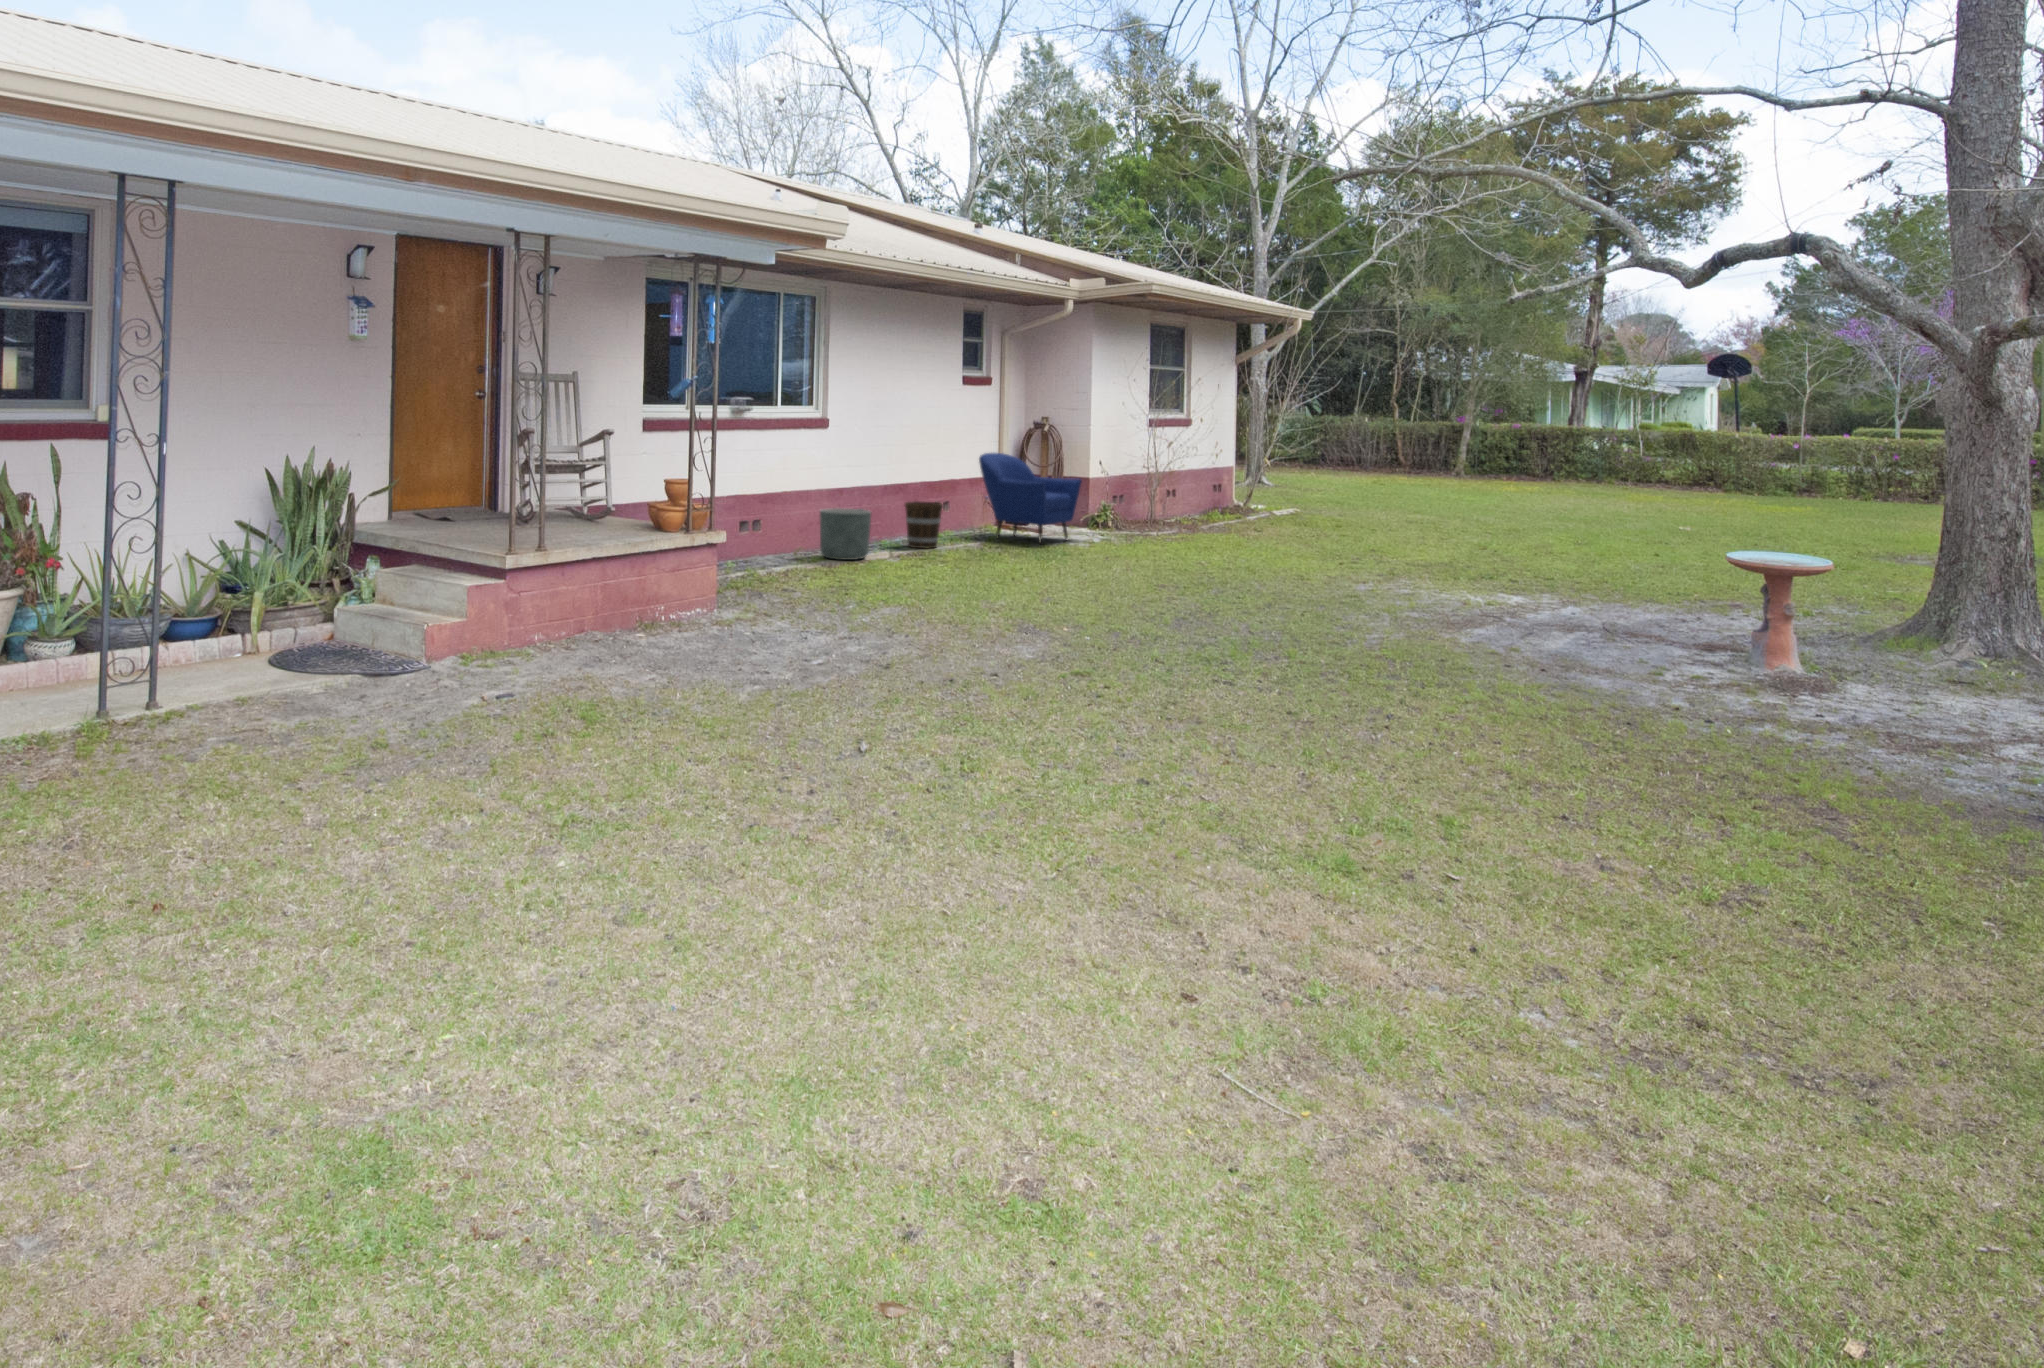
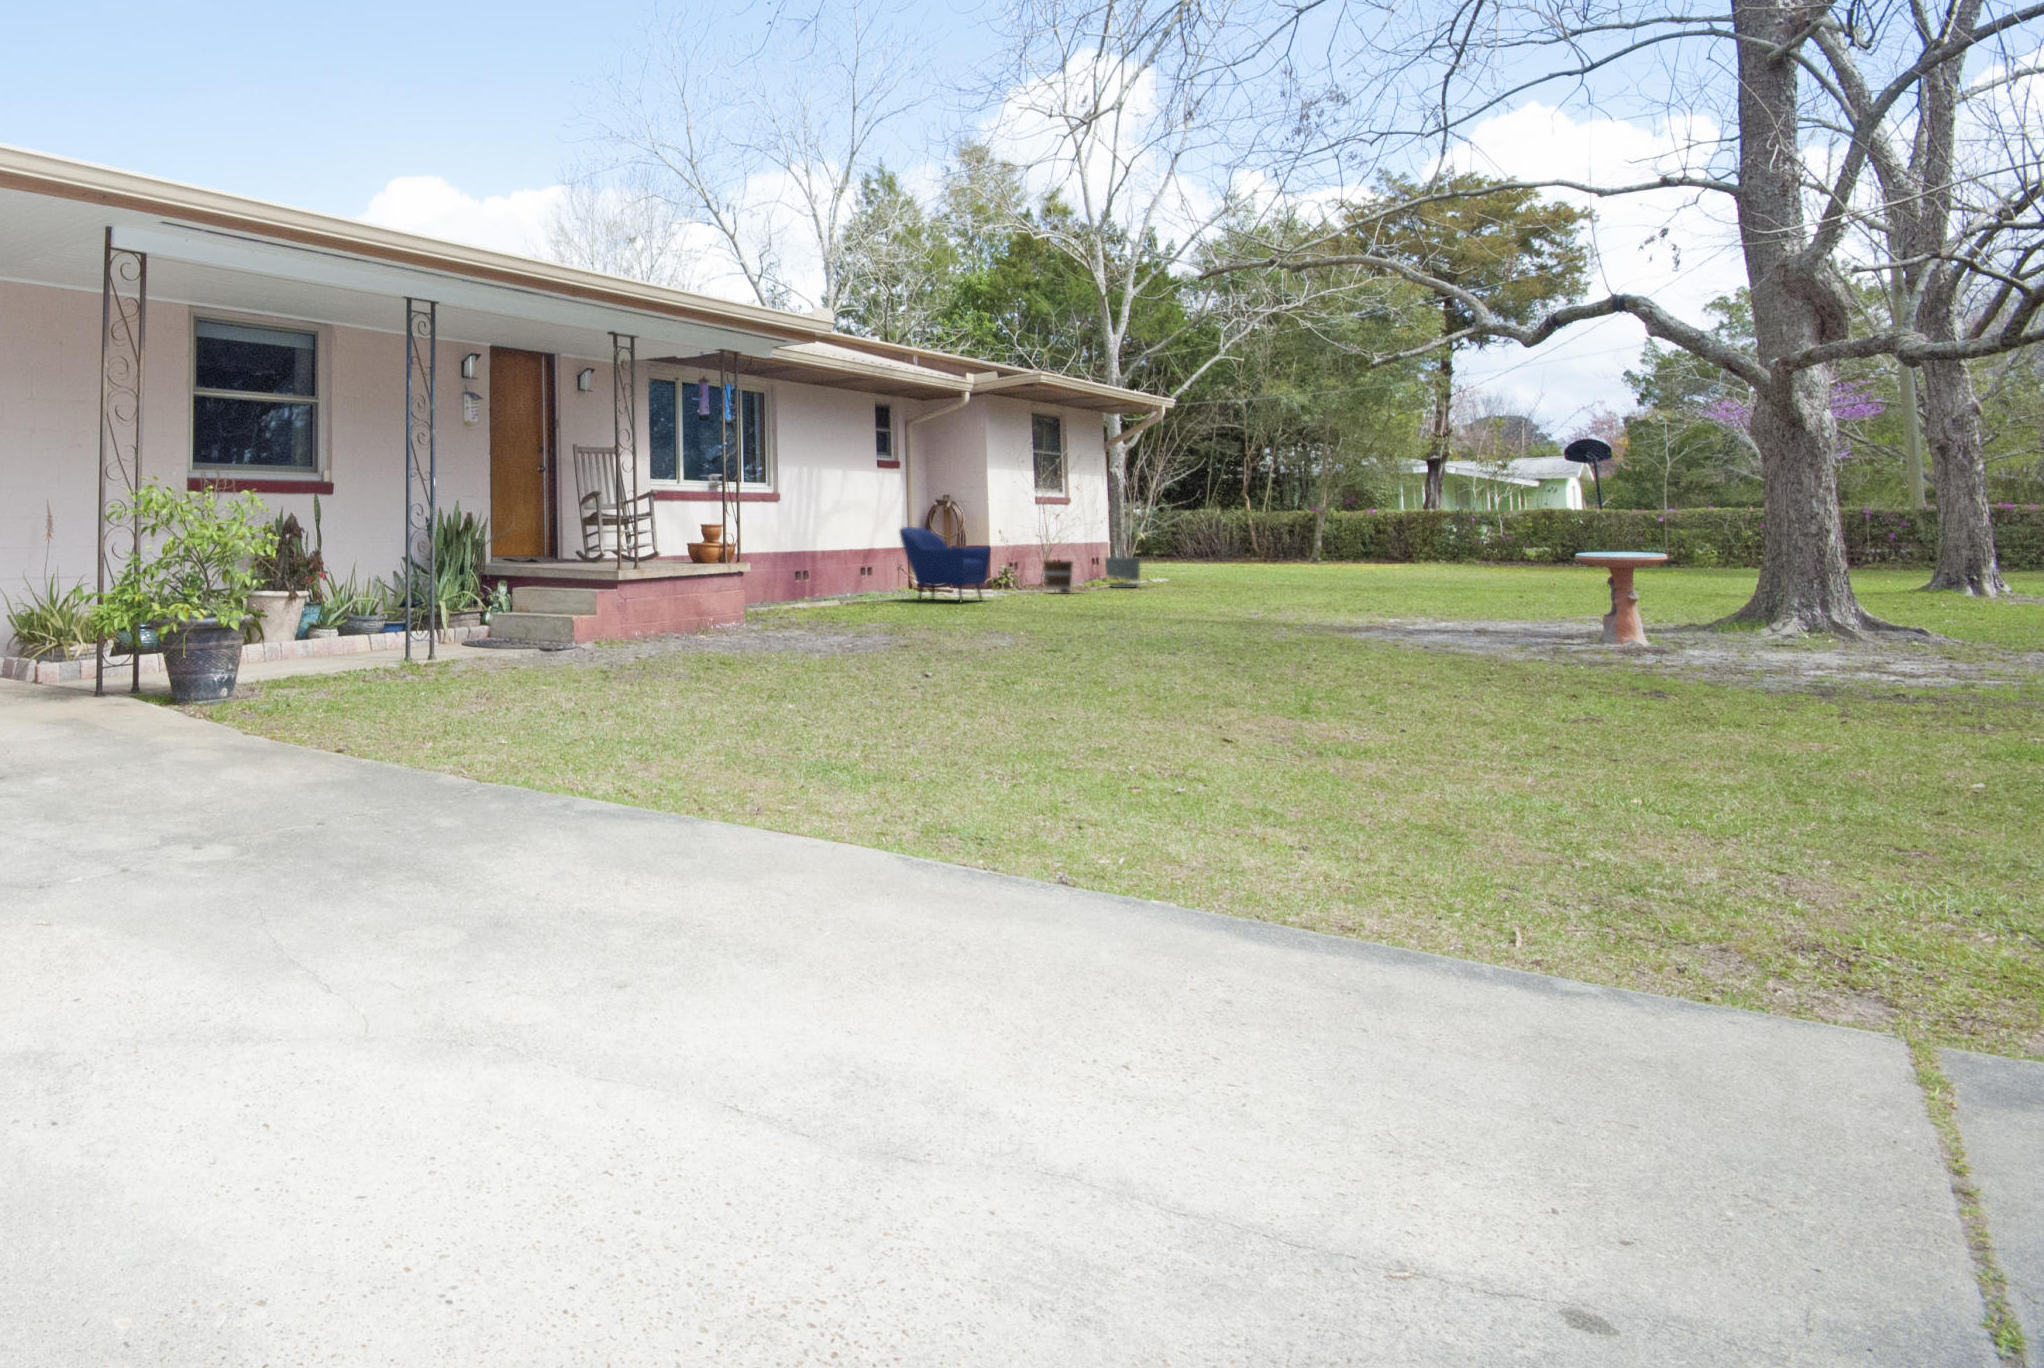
bucket: present [905,501,943,549] -> present [1044,560,1073,594]
planter: present [820,508,871,560] -> present [1105,557,1140,588]

